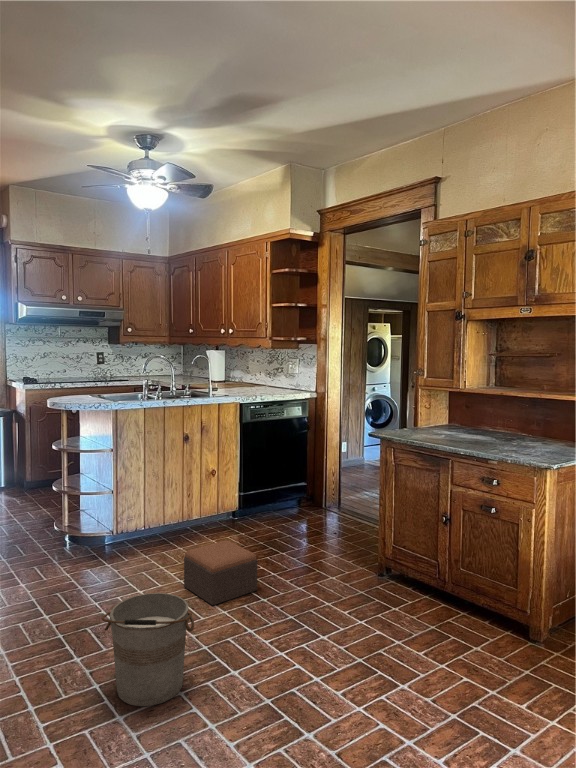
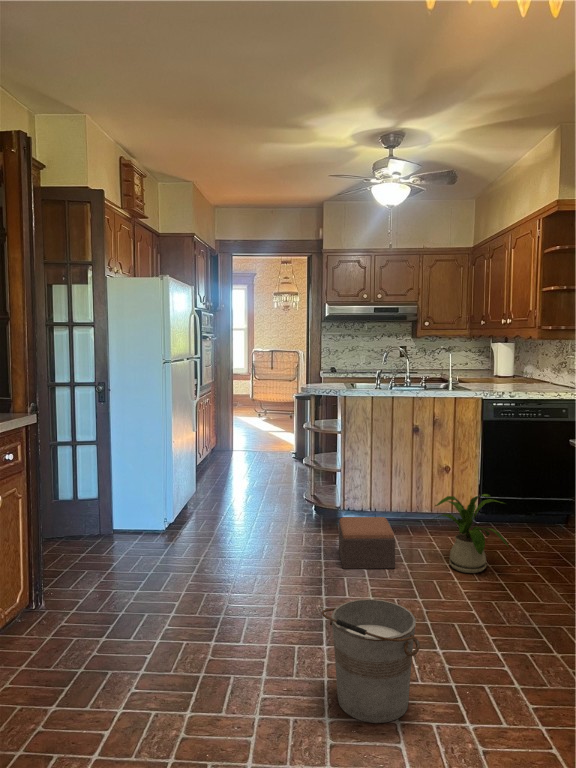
house plant: none [125,487,201,559] -> present [435,494,509,573]
footstool: present [184,540,257,605] -> present [339,517,395,569]

